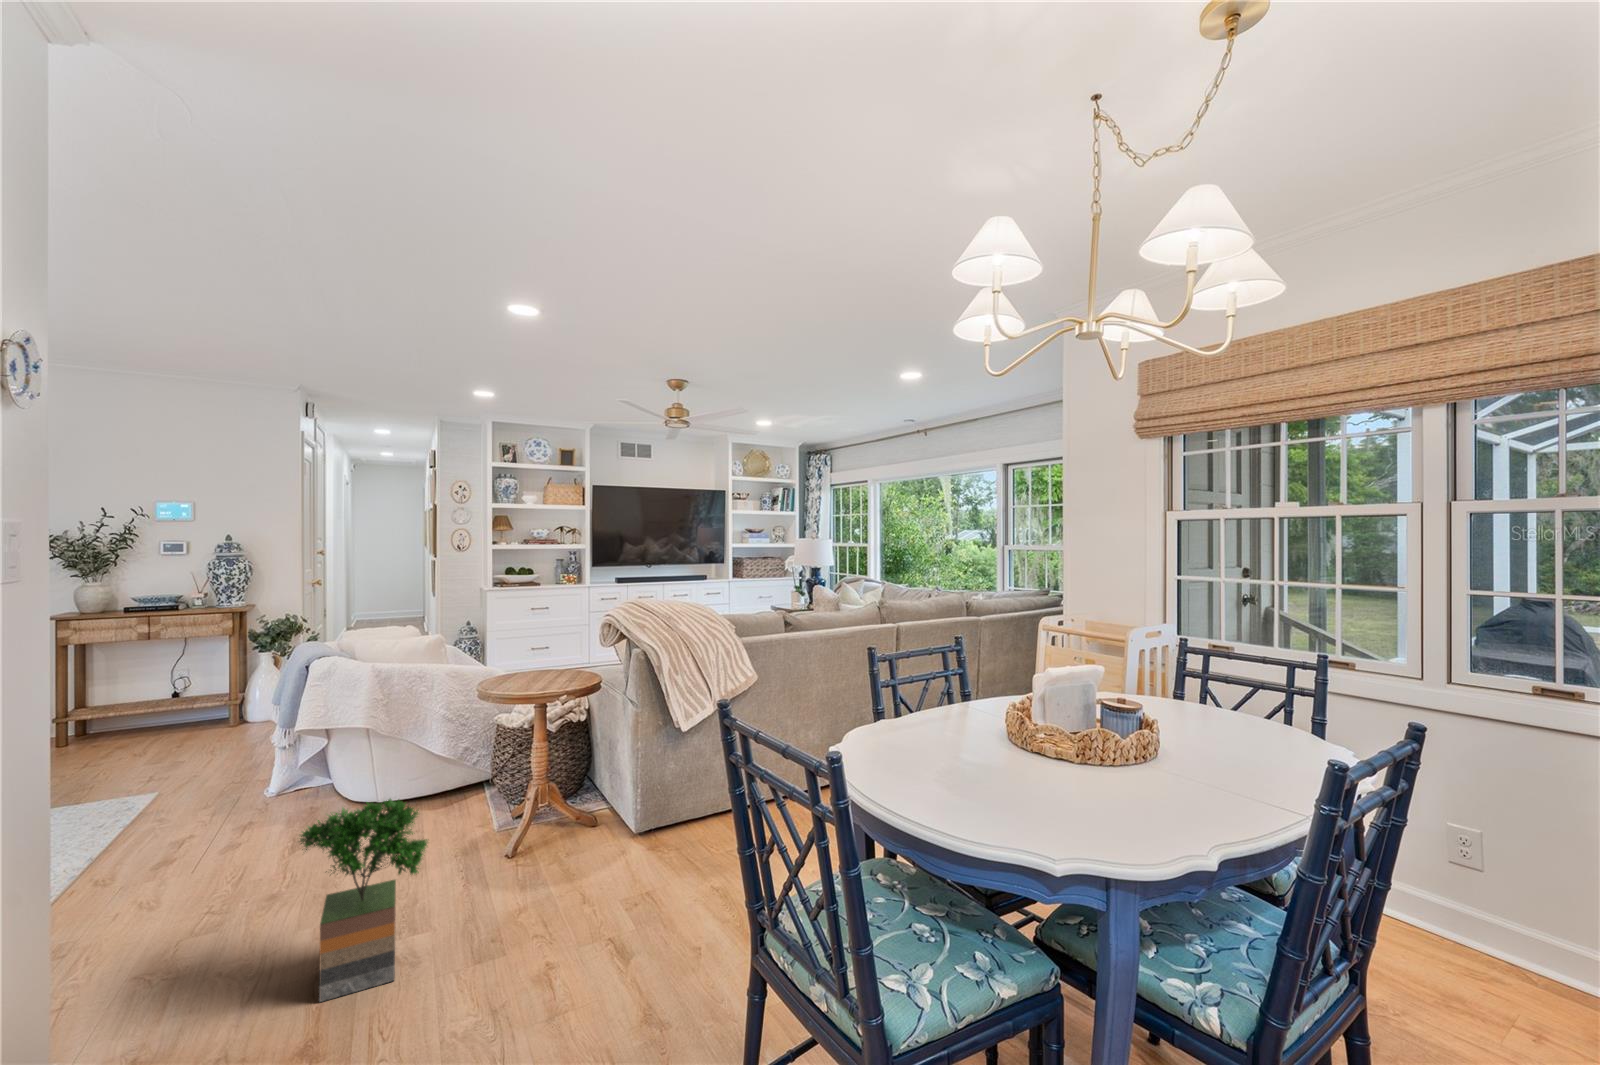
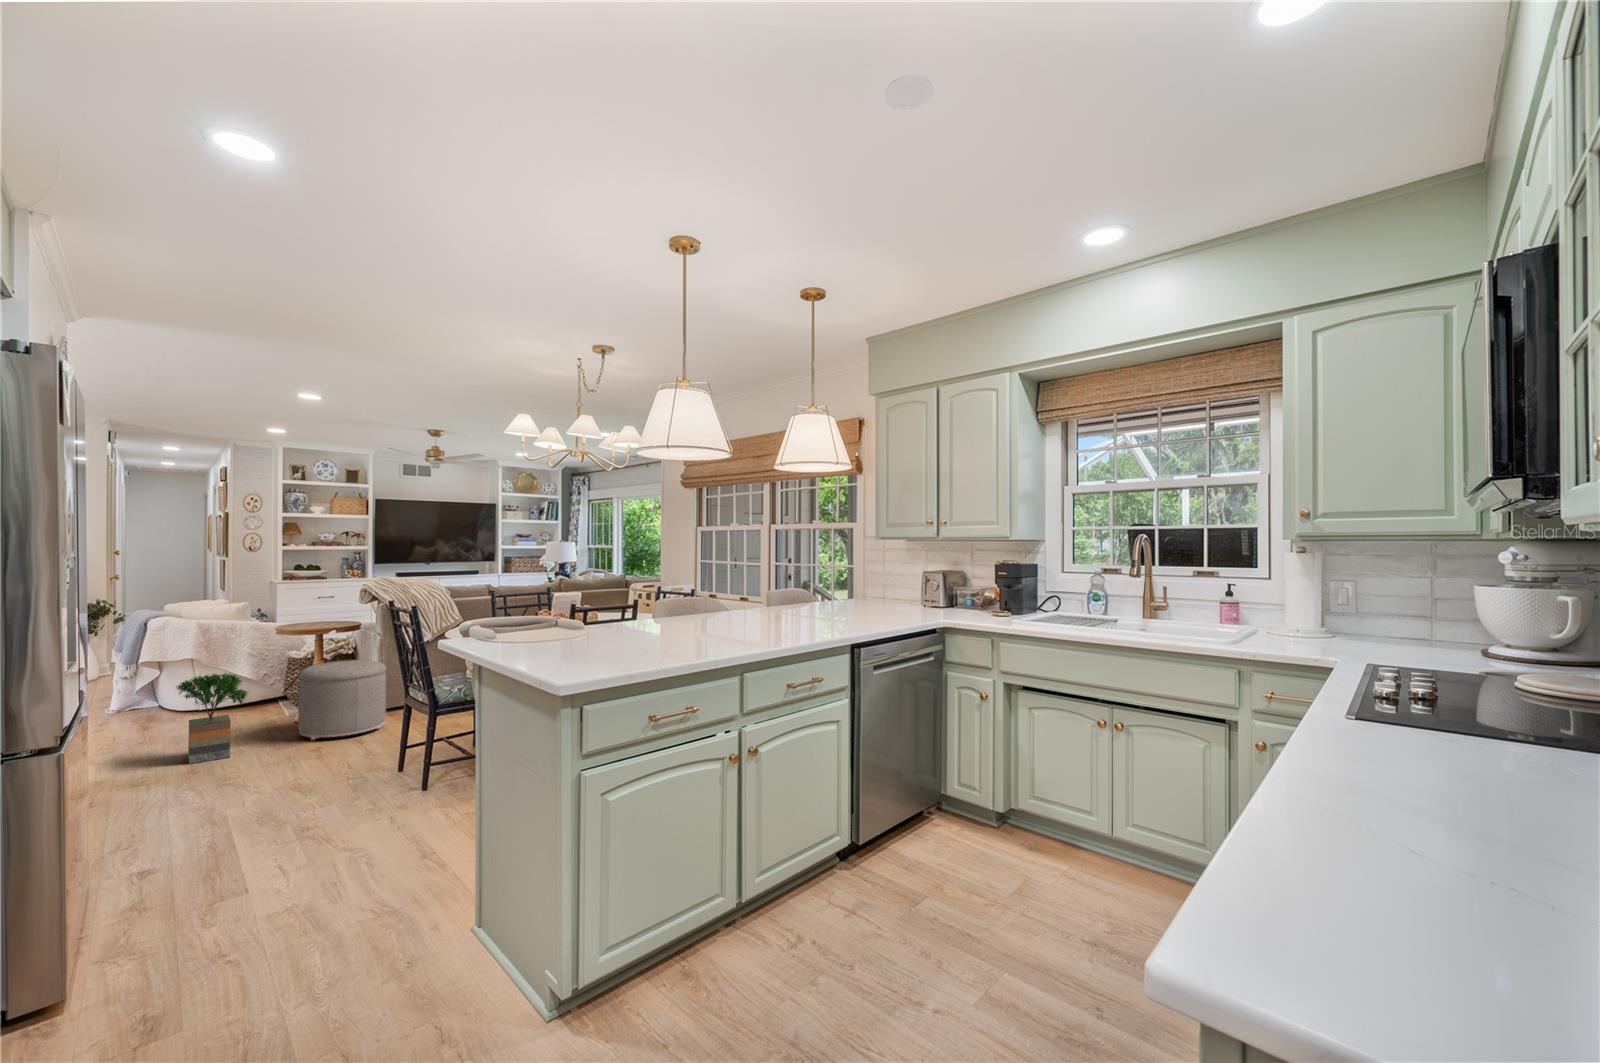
ottoman: none [514,752,655,922] -> present [298,660,387,740]

